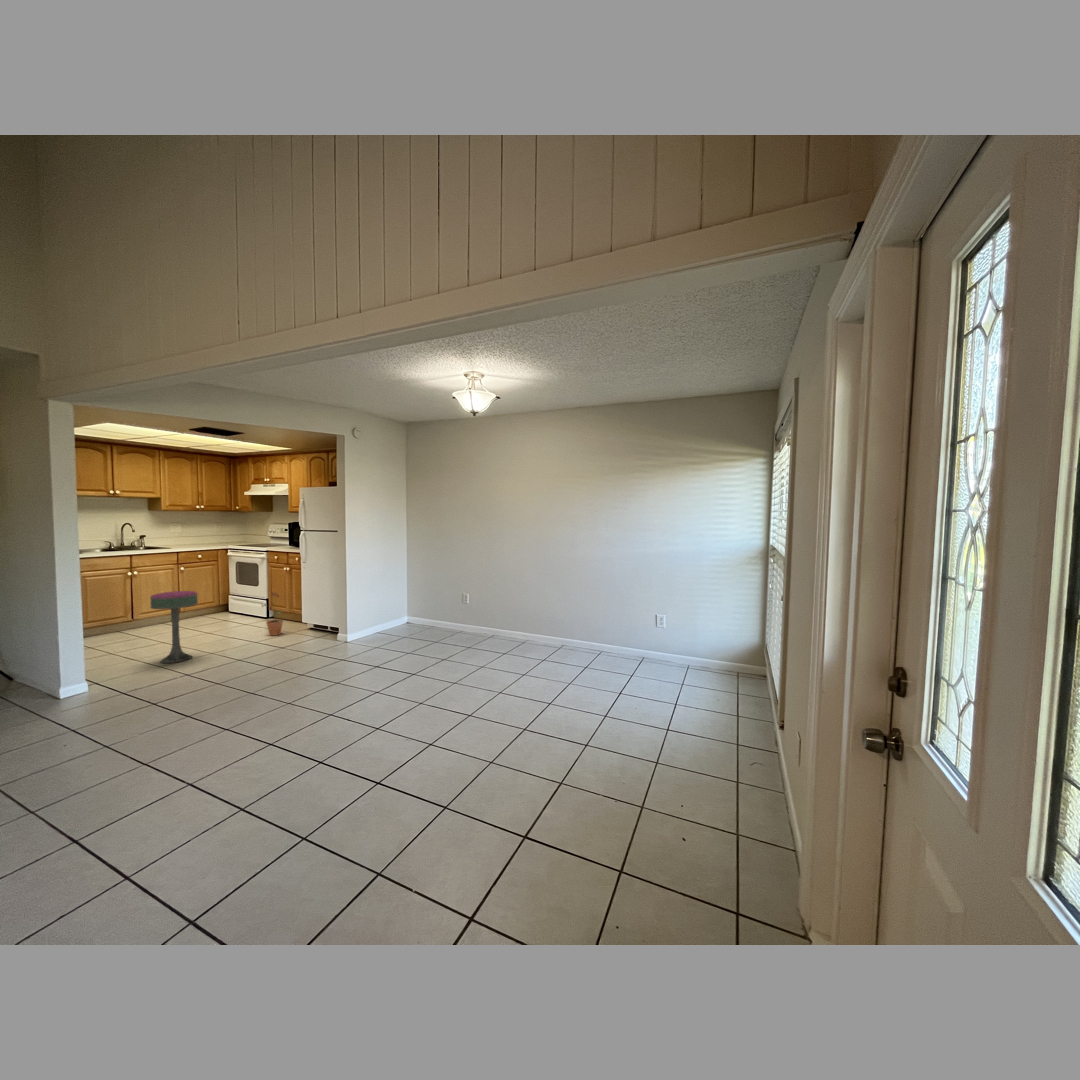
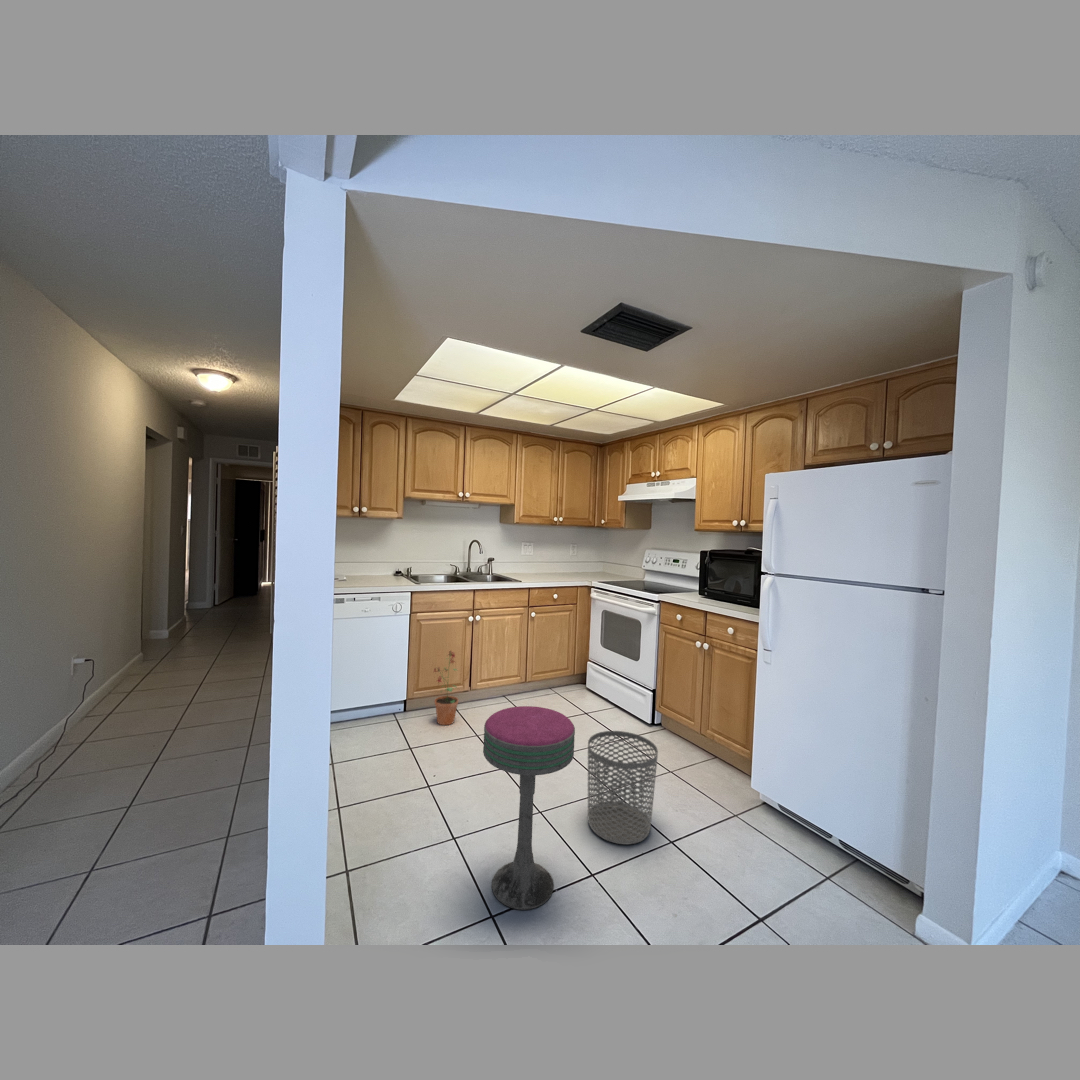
potted plant: present [264,593,283,636] -> present [434,651,458,725]
waste bin: none [211,605,248,646] -> present [588,731,658,845]

